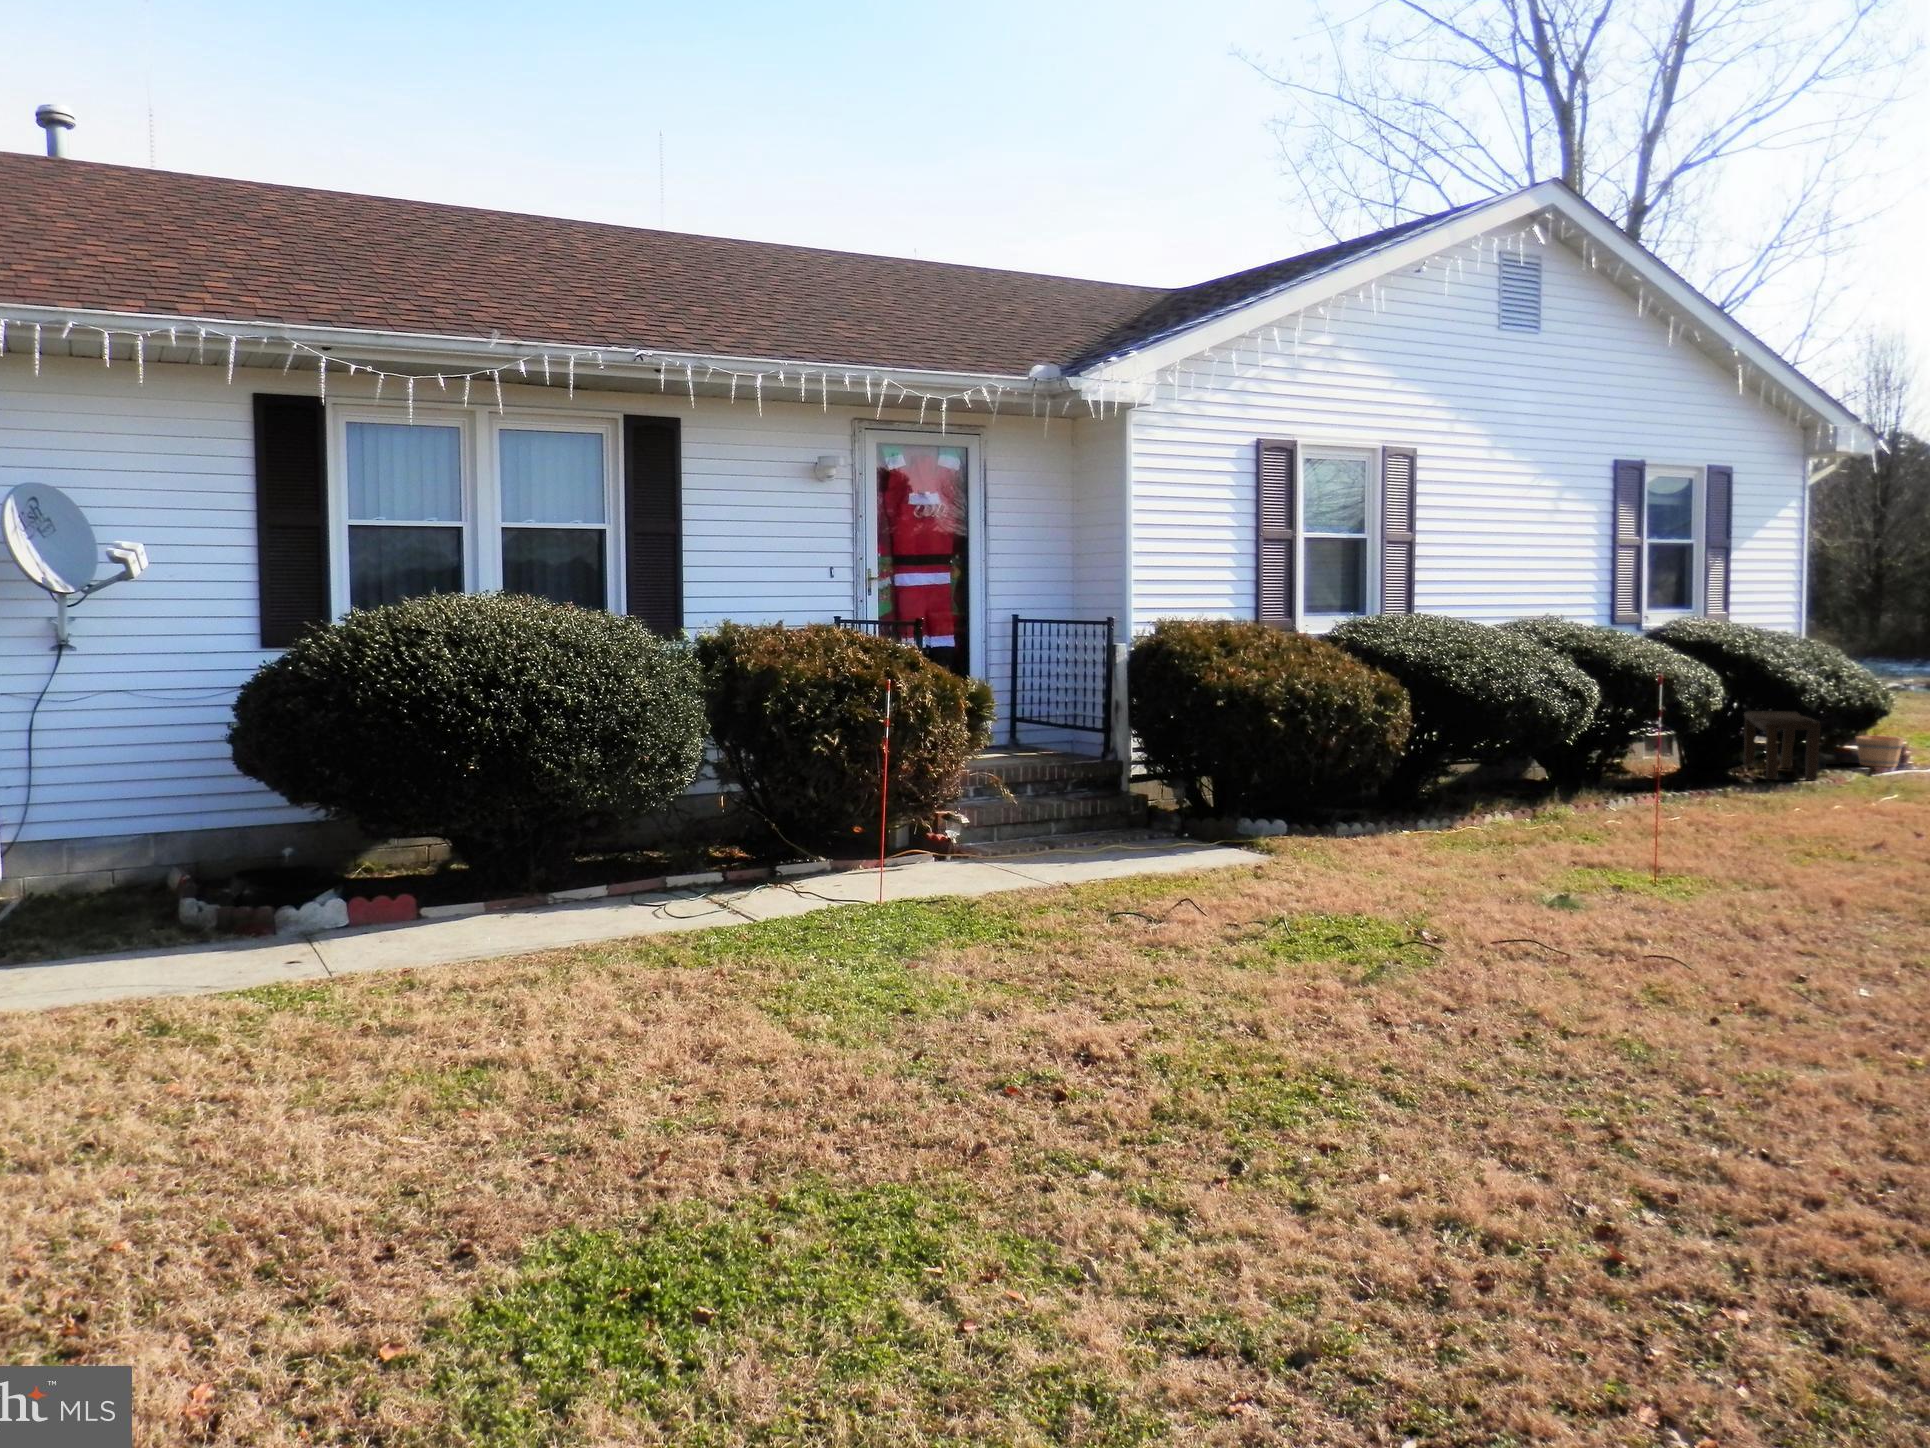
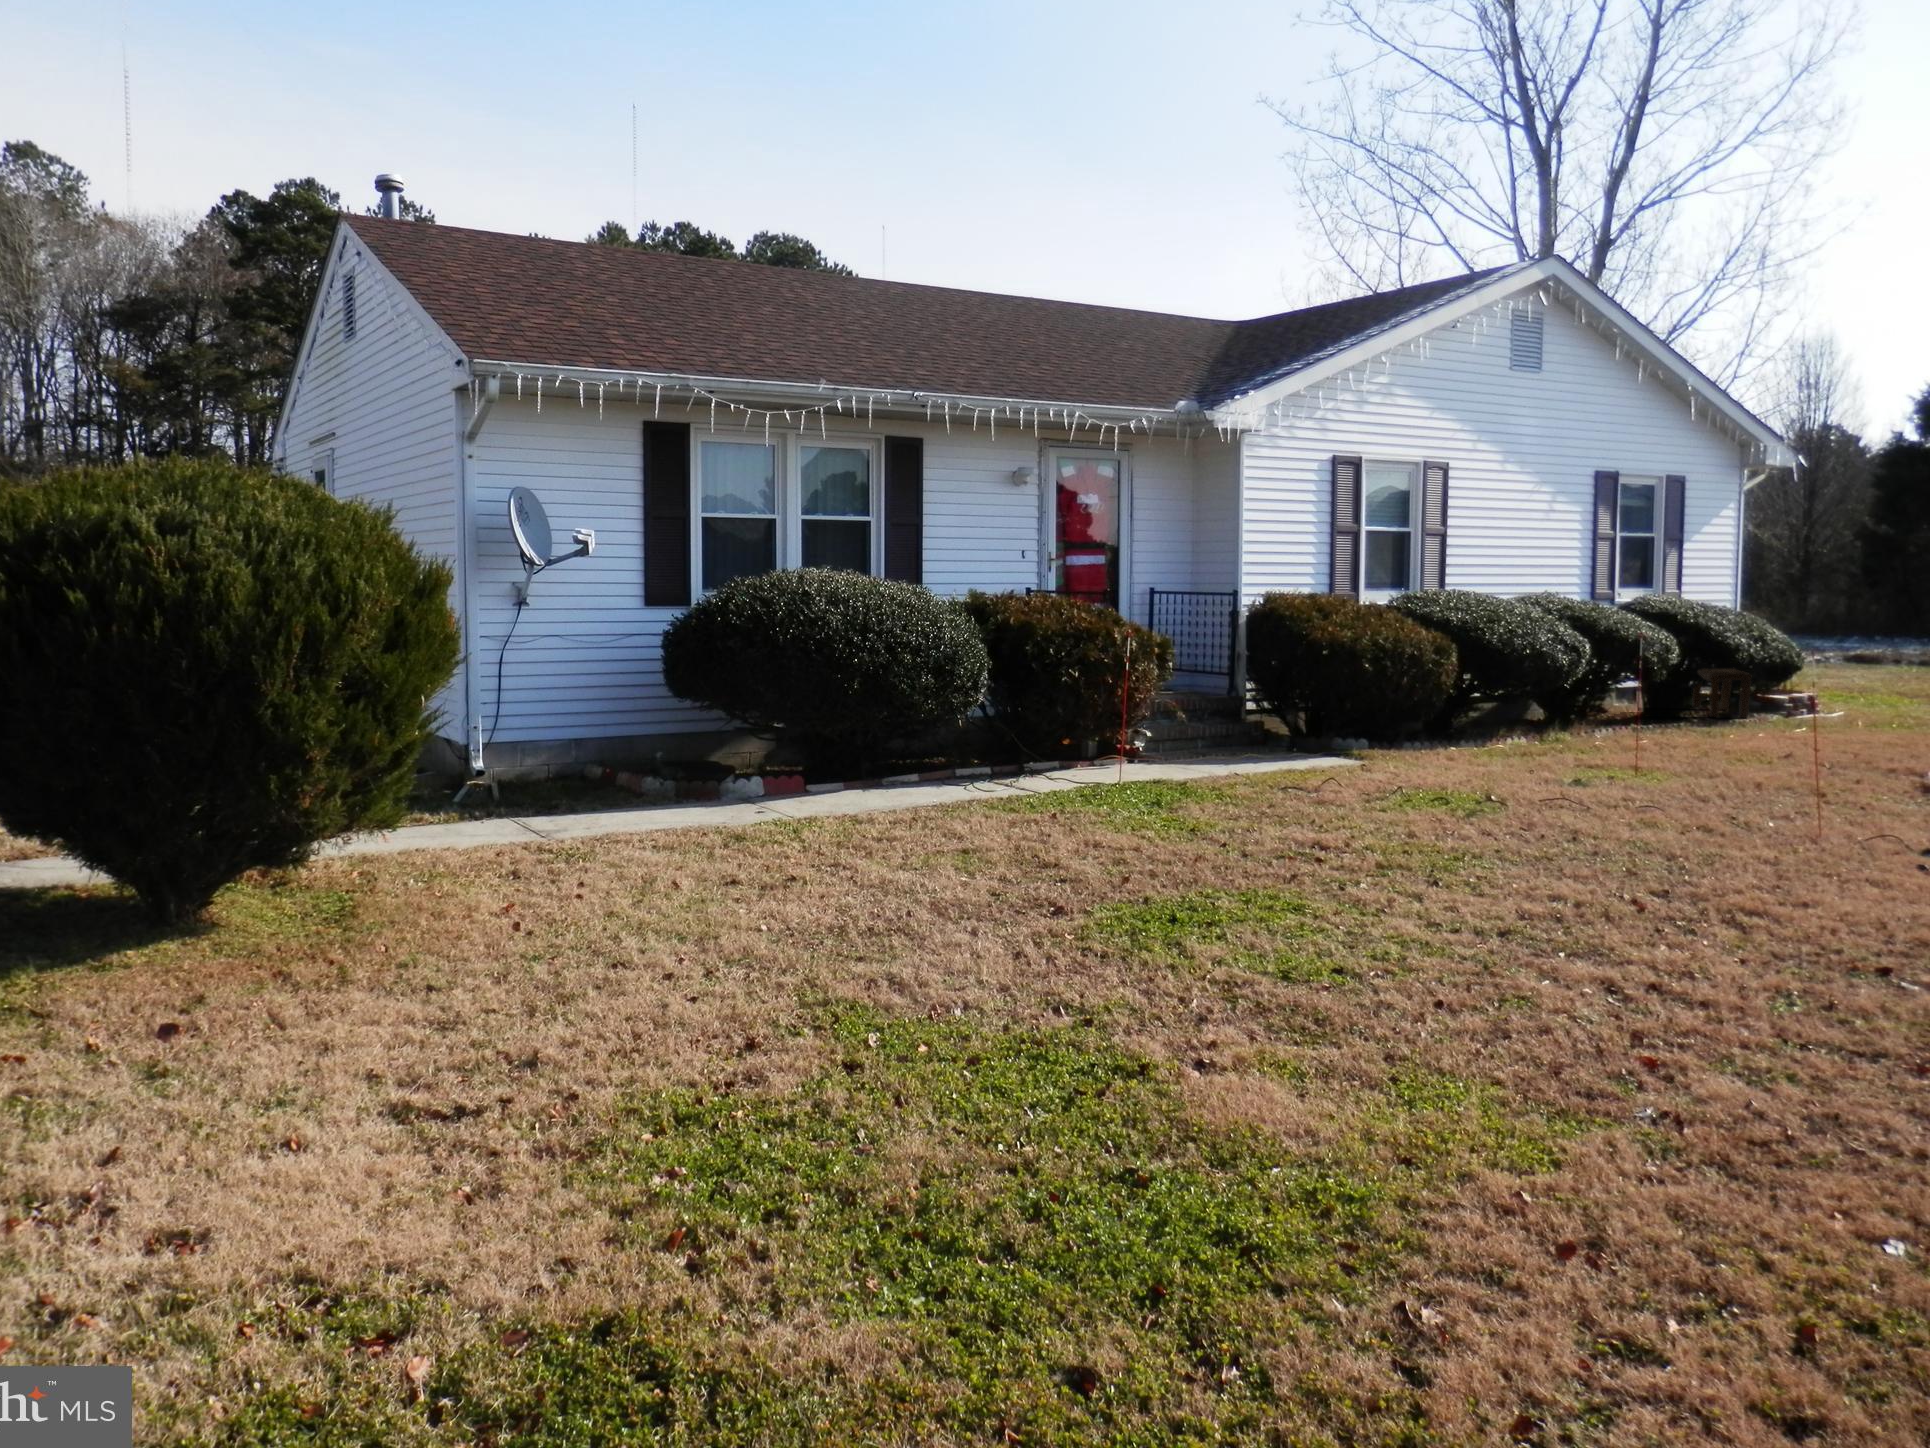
bucket: present [1856,736,1904,767] -> none [1776,686,1813,710]

